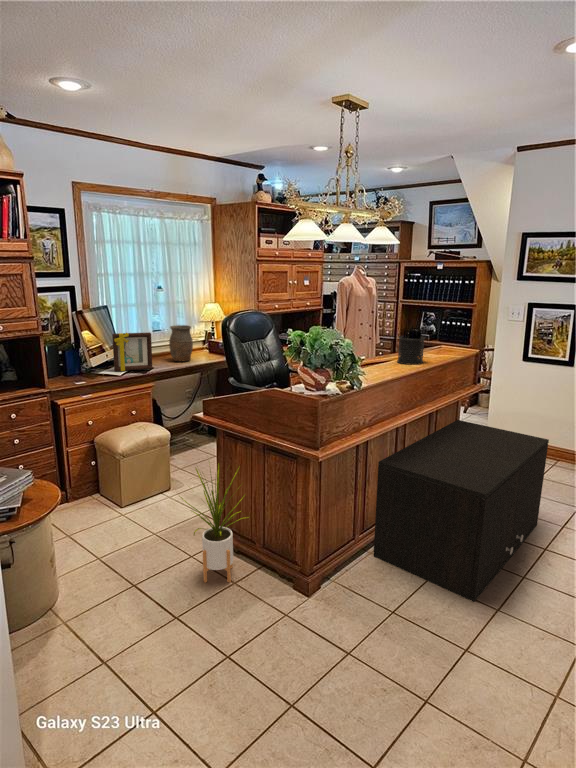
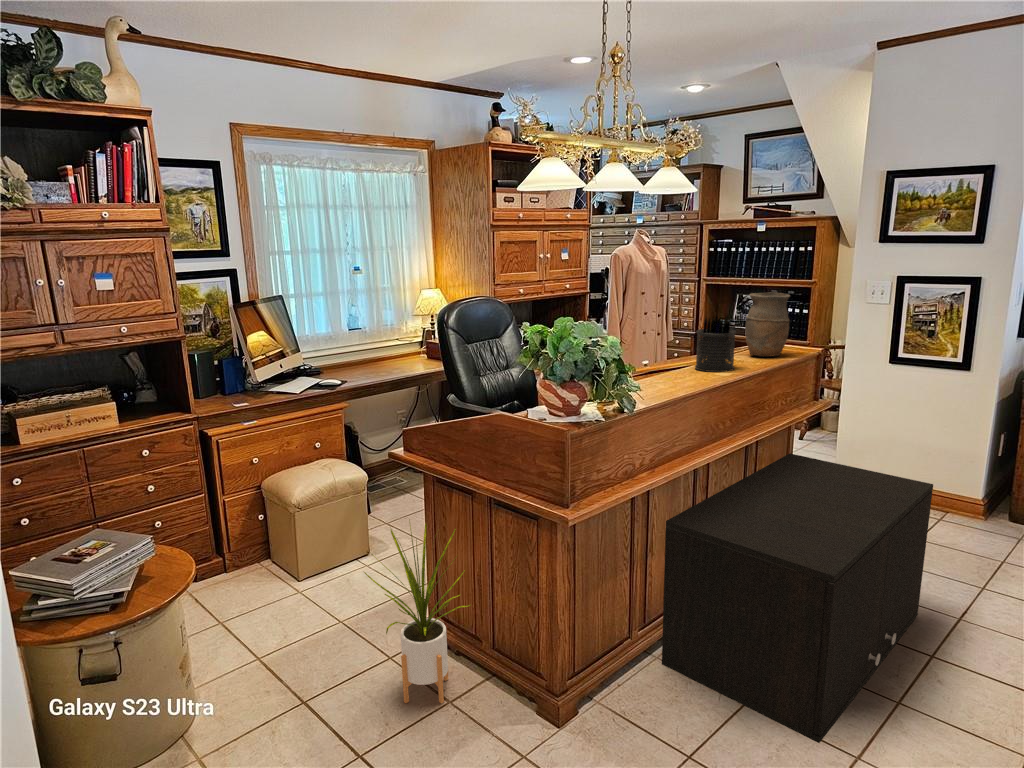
vase: present [169,325,193,361] -> present [745,293,790,357]
picture frame: present [112,333,152,371] -> none [286,331,344,387]

